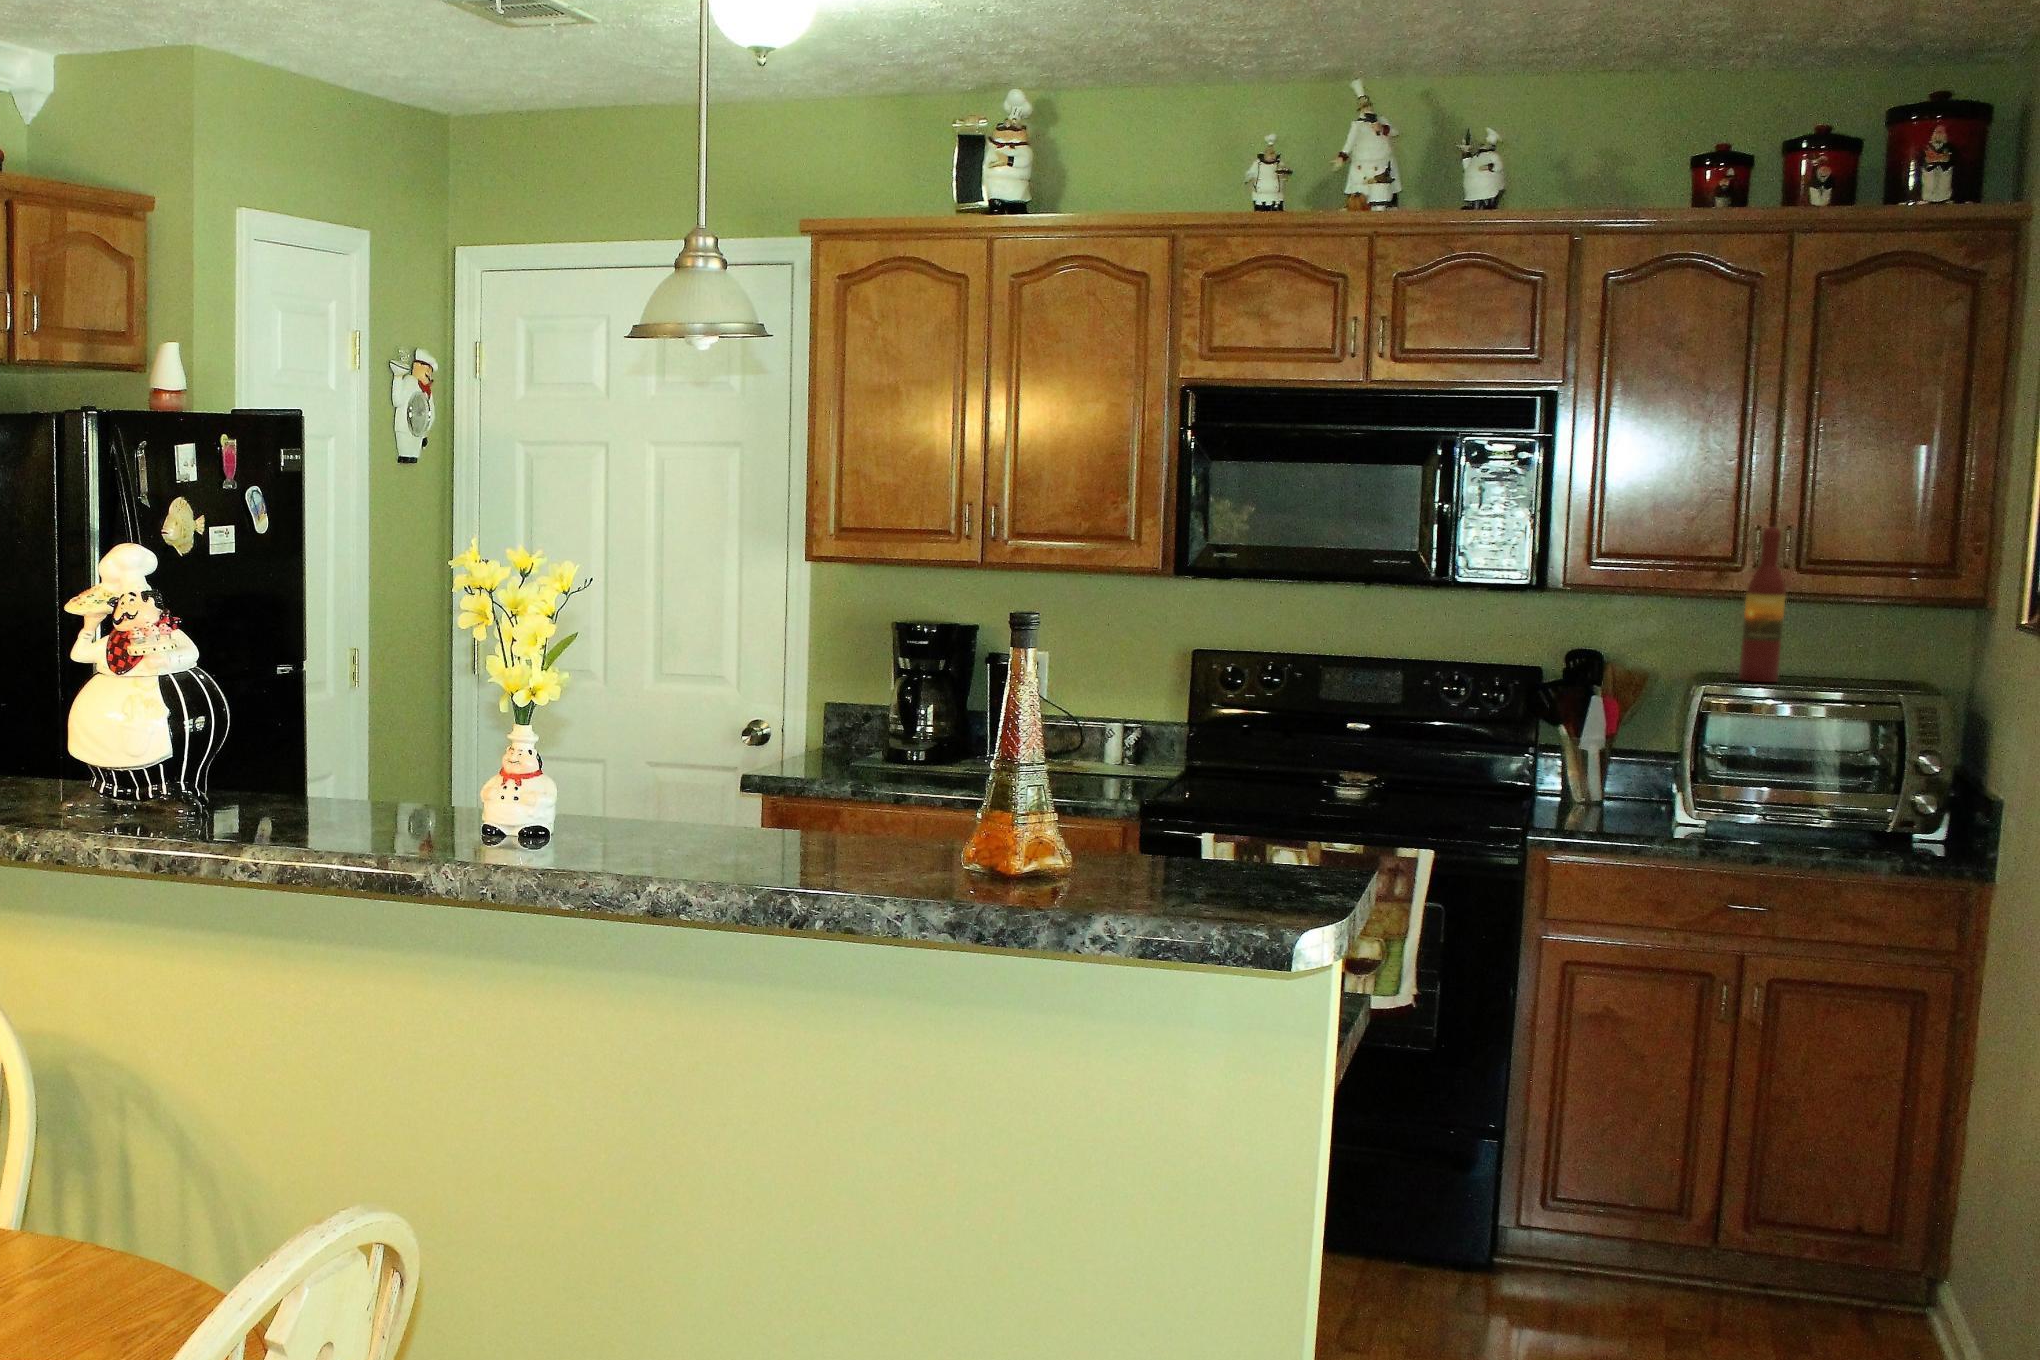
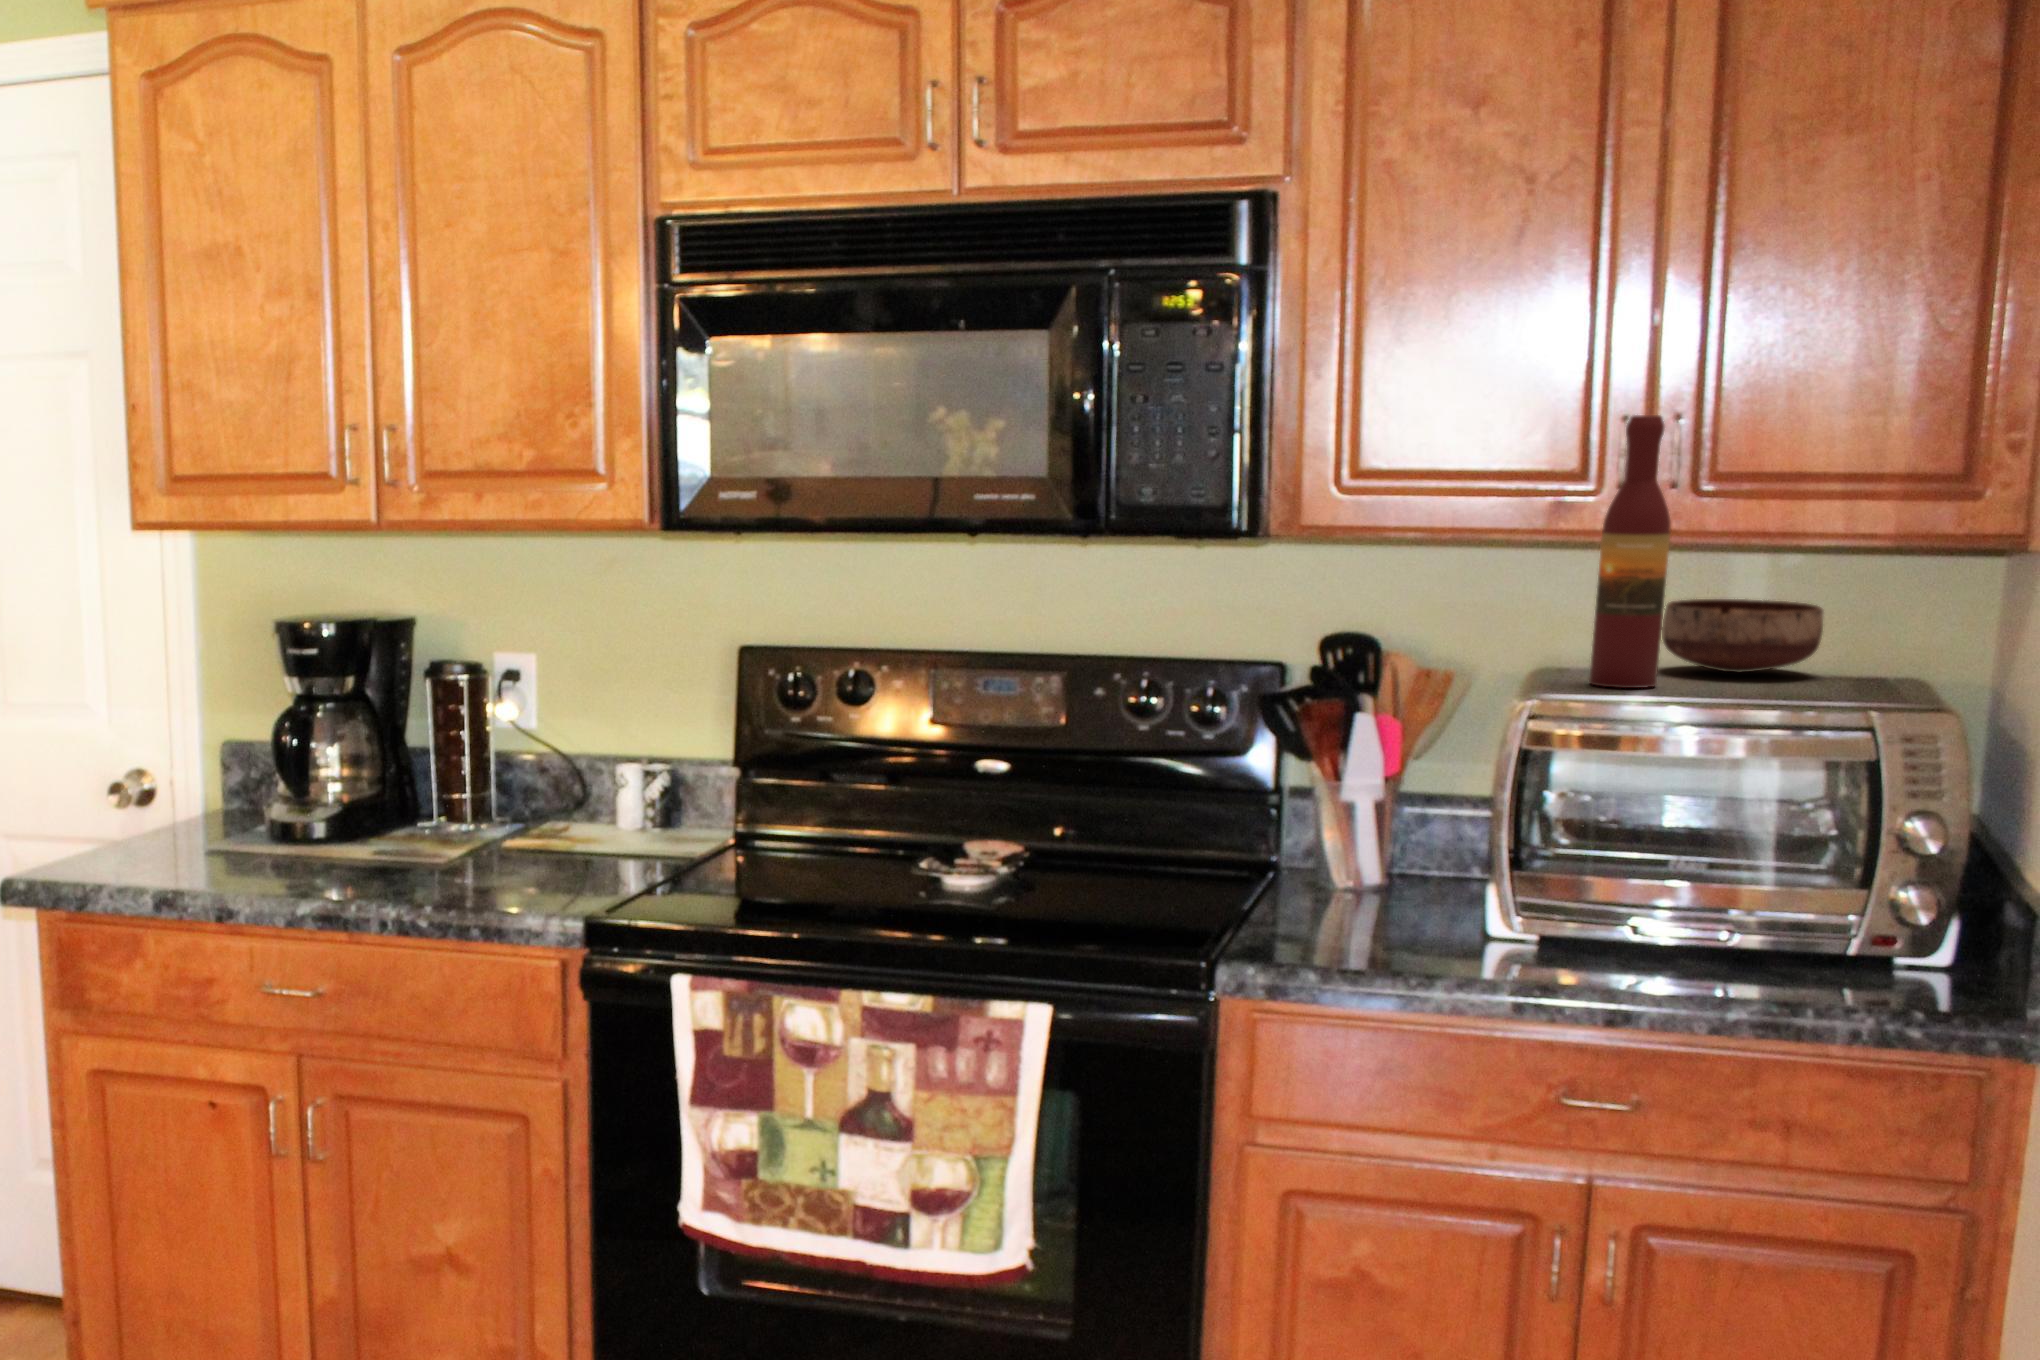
bowl: none [1779,635,1873,678] -> present [1662,599,1824,673]

